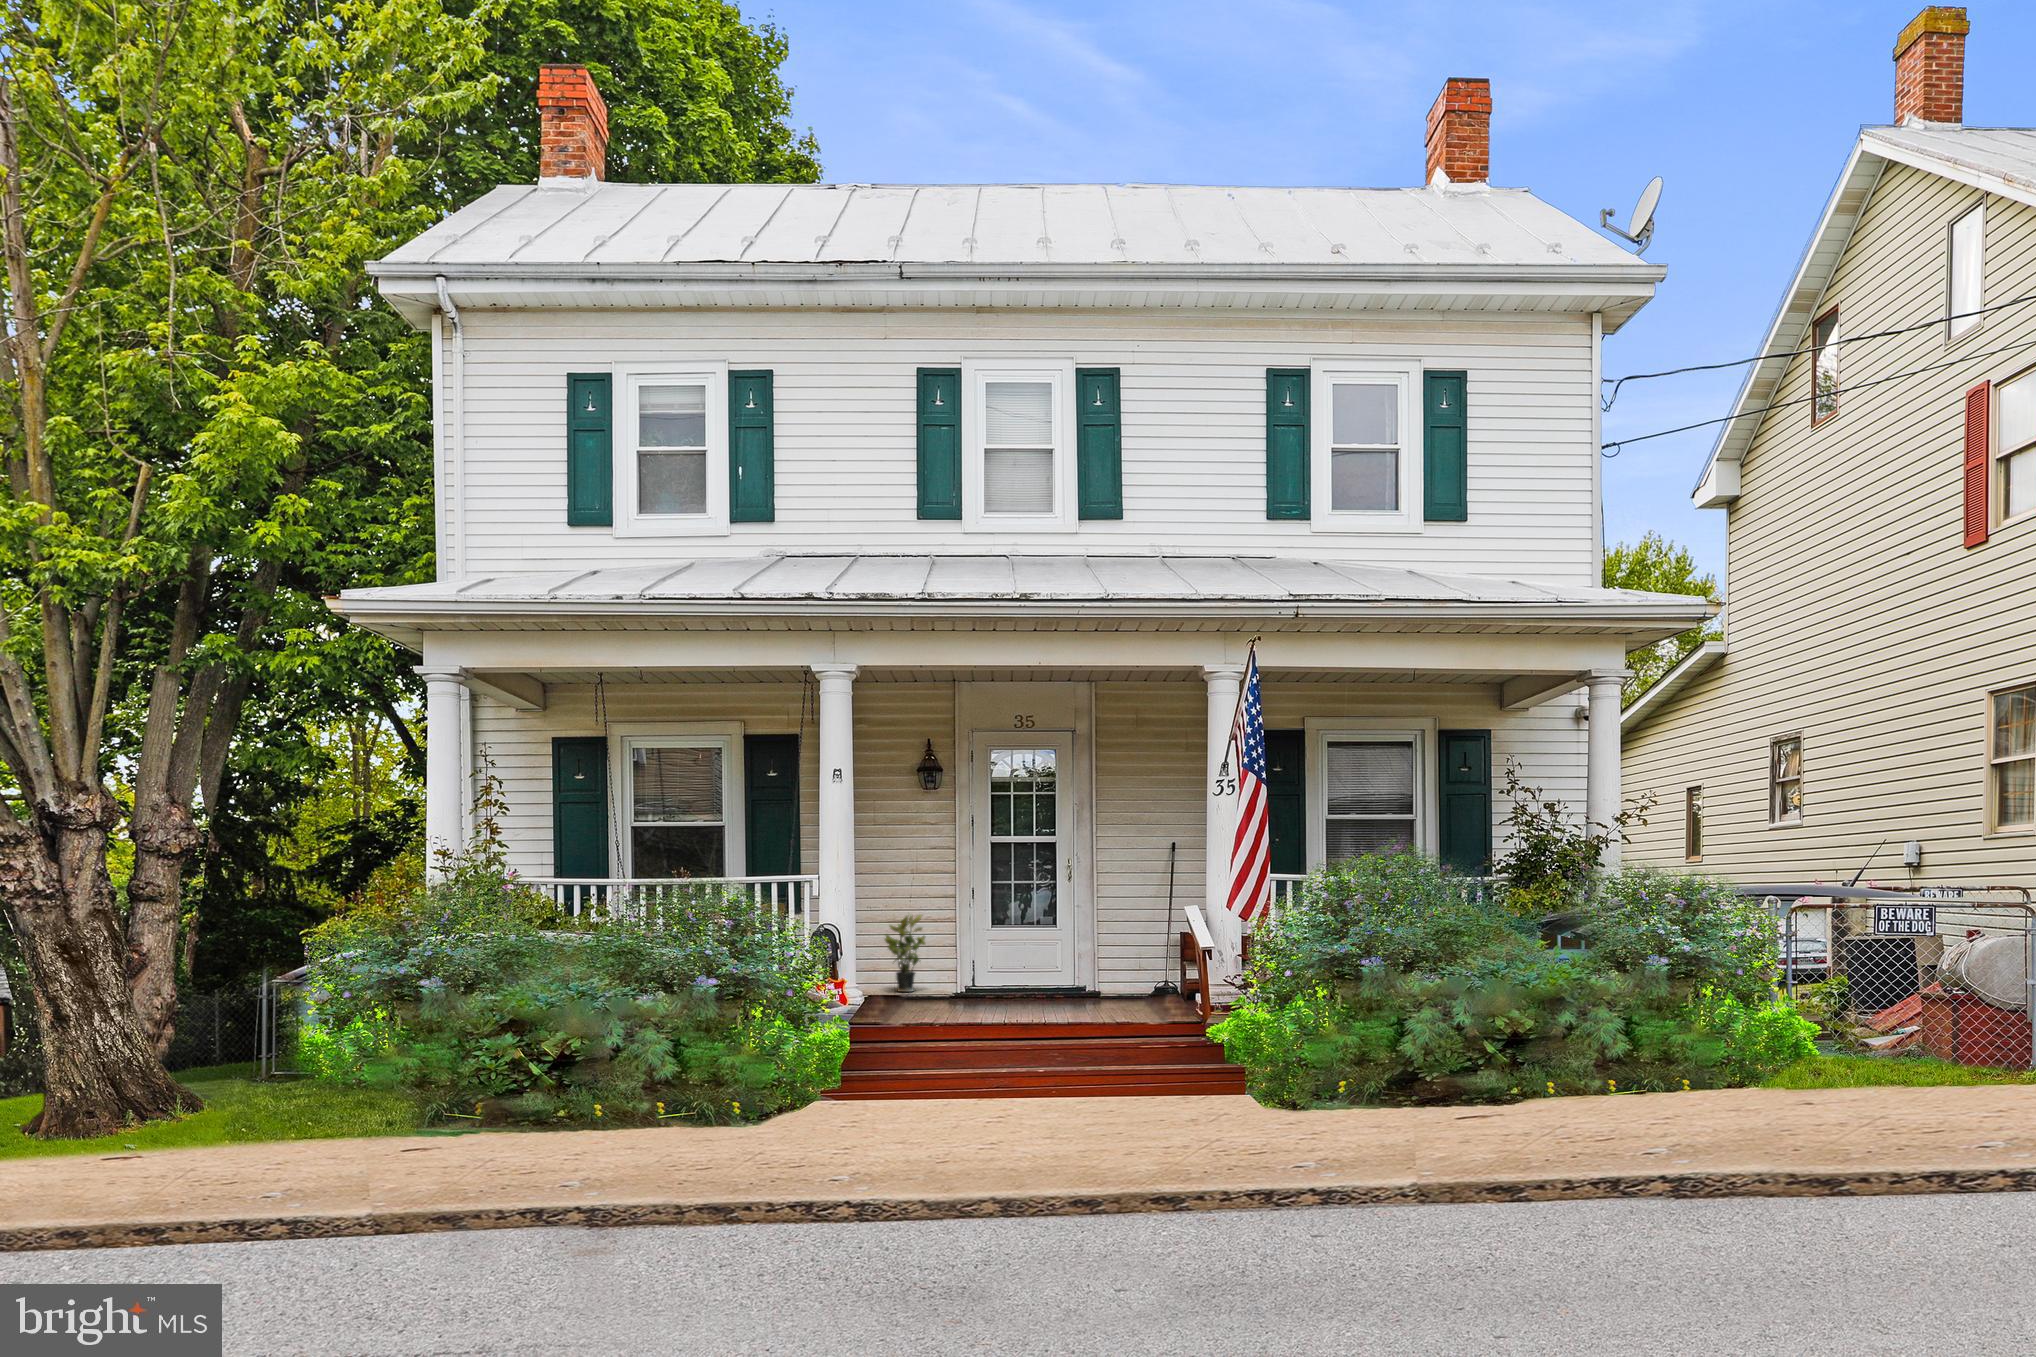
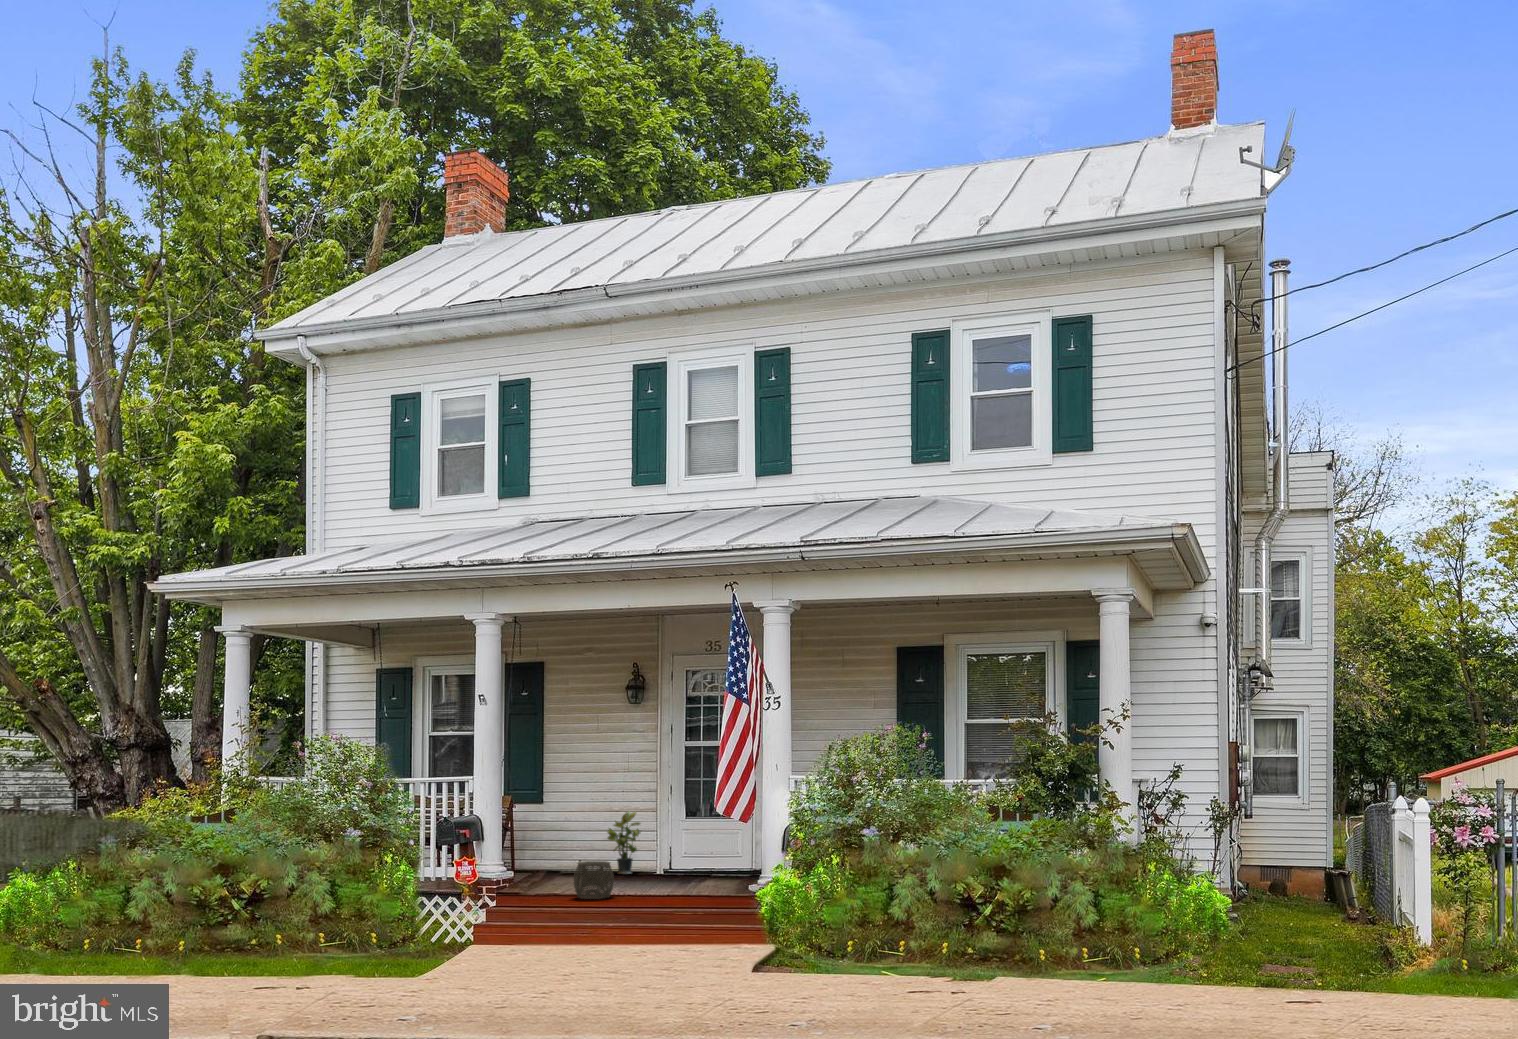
woven basket: none [933,984,986,1036] -> present [573,861,614,899]

